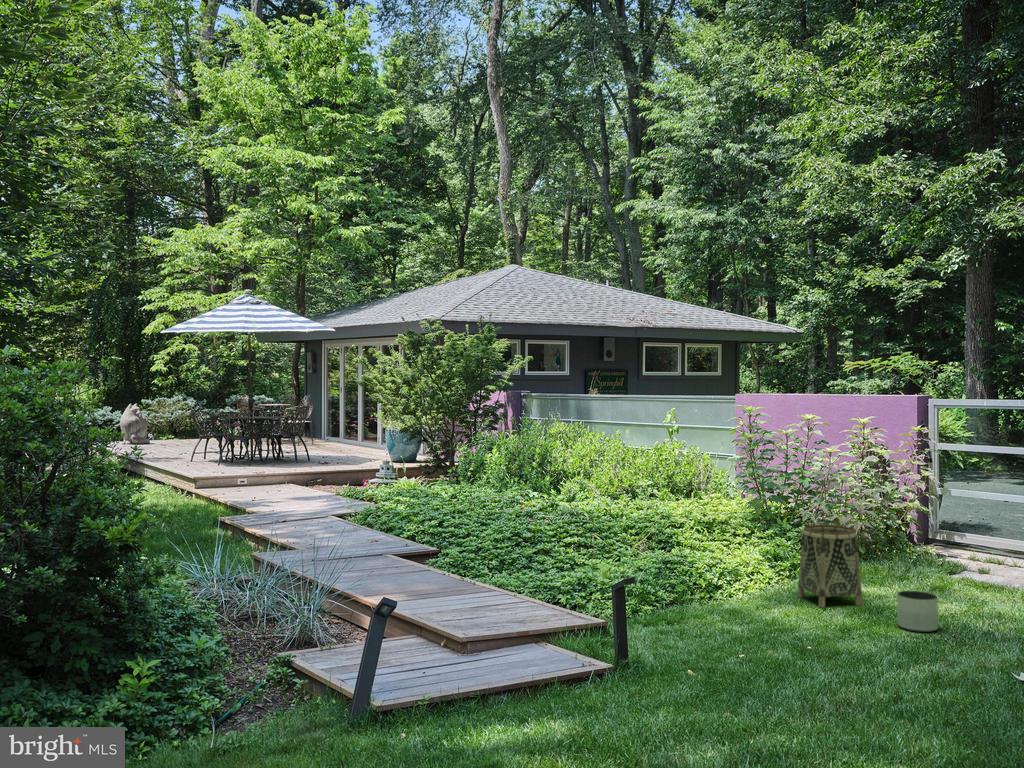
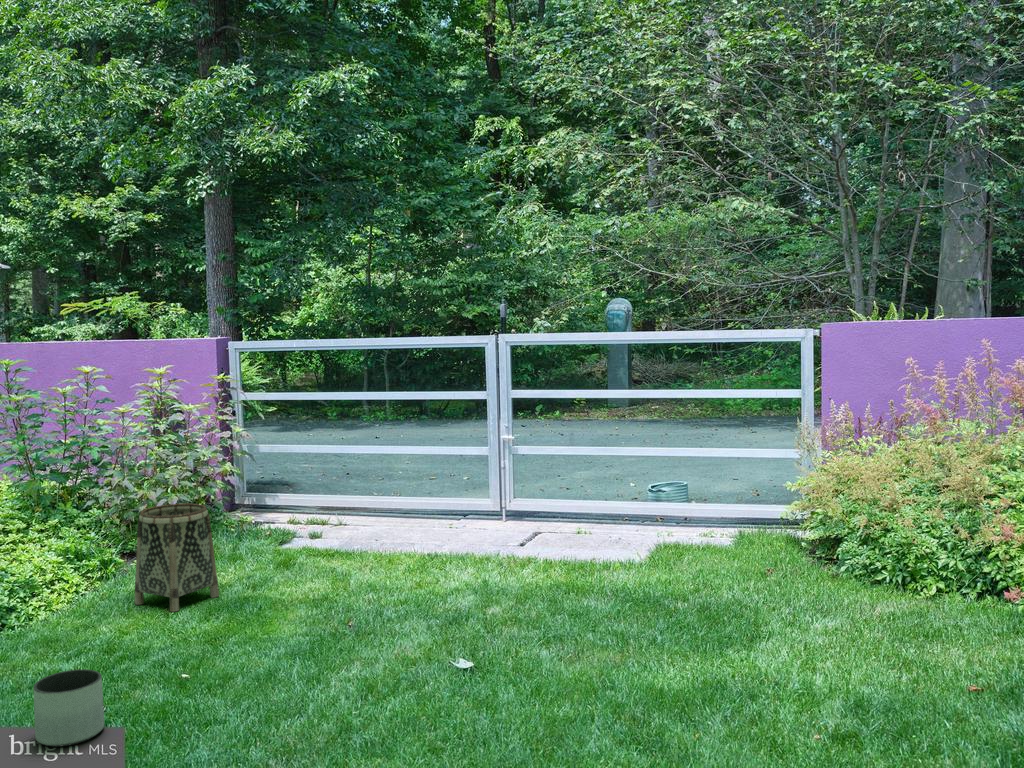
planter: present [897,591,938,632] -> present [33,669,104,747]

